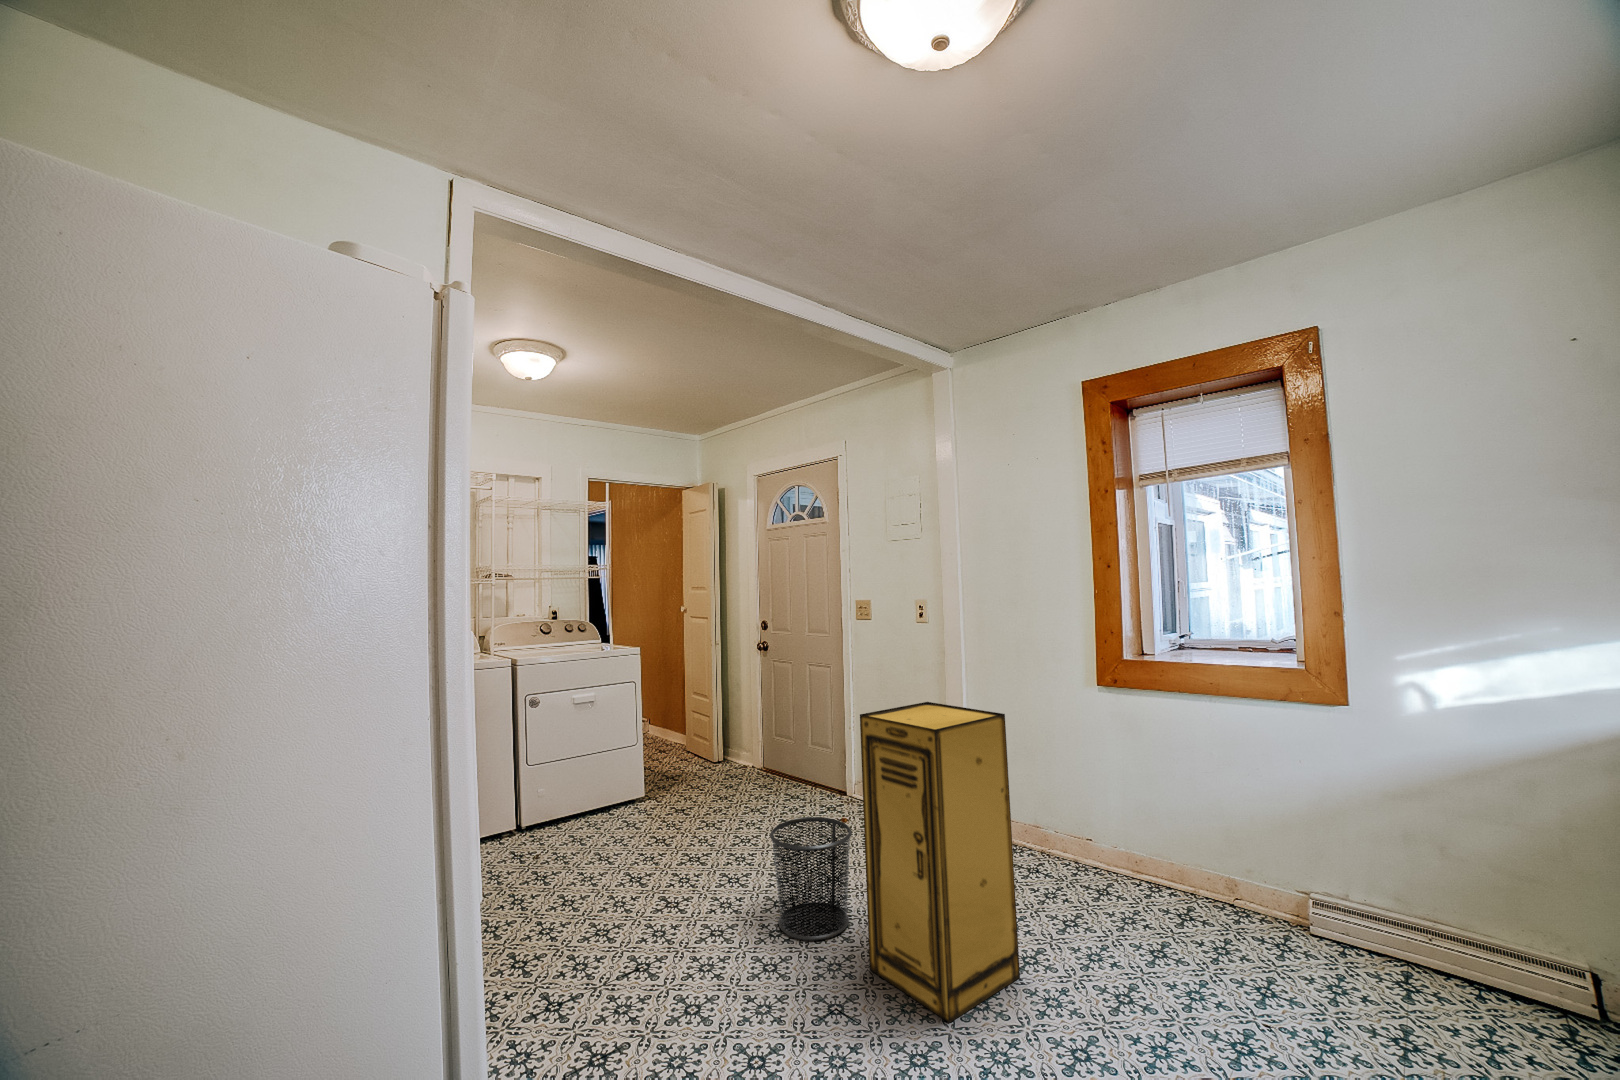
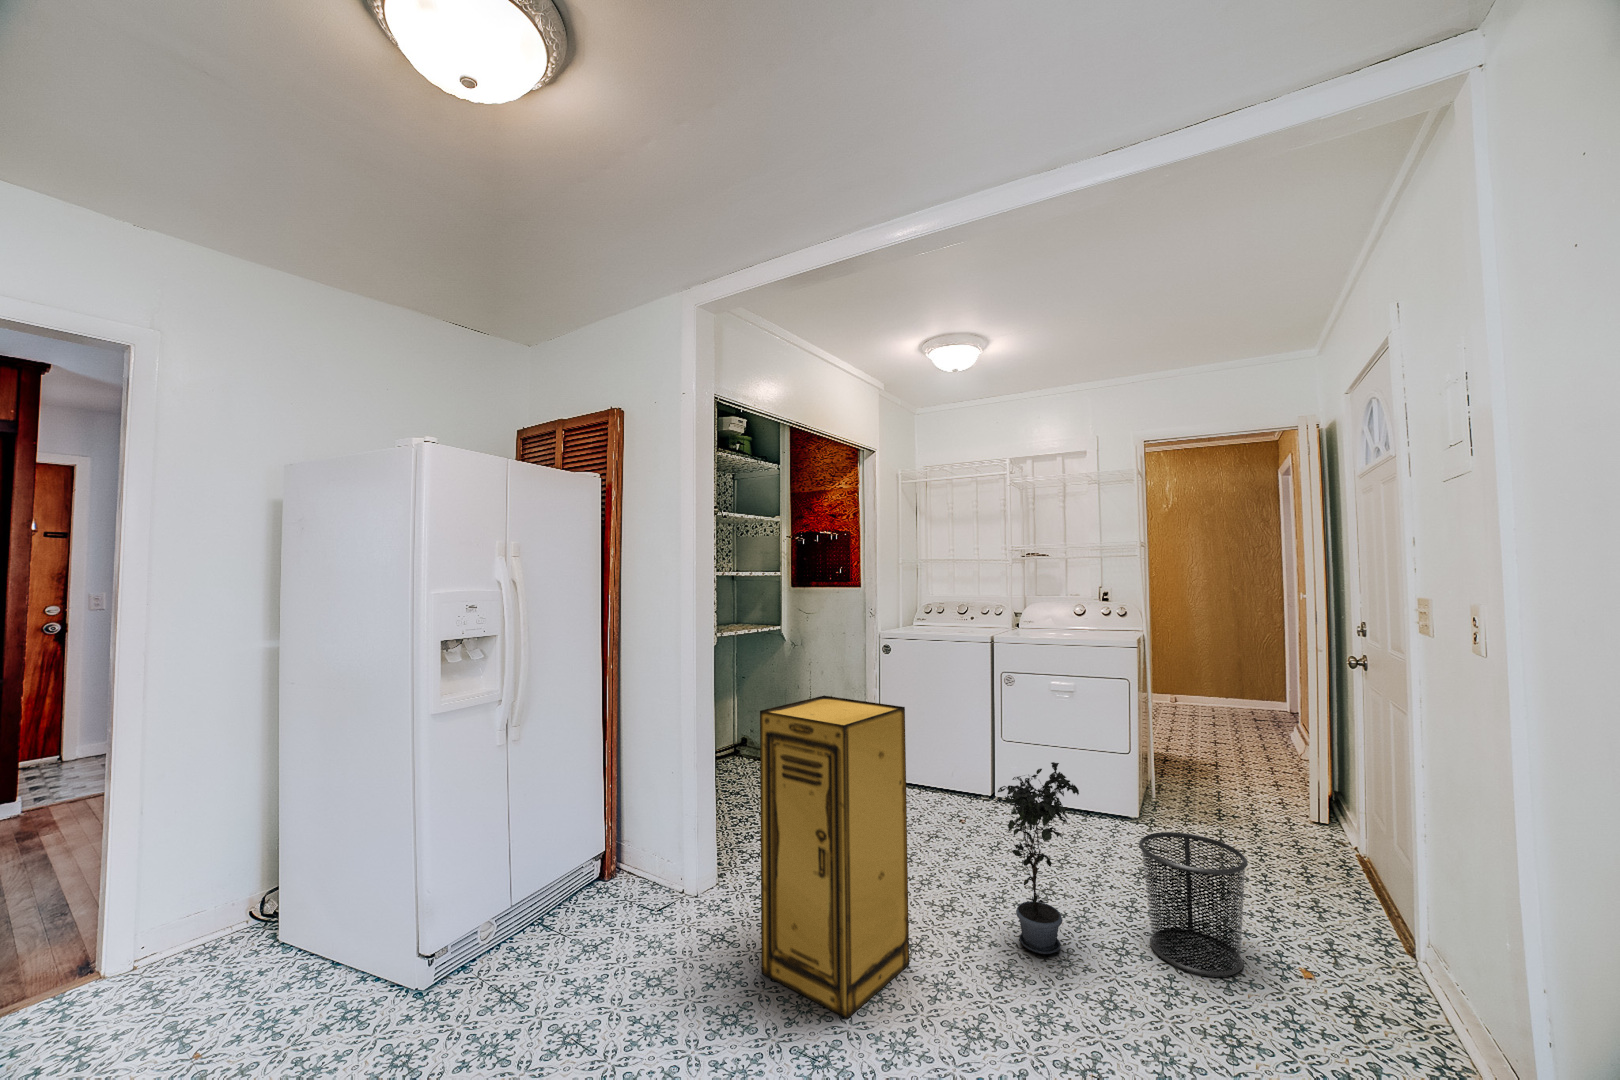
potted plant: none [1110,777,1205,984] -> present [998,762,1079,954]
trash can: present [770,817,852,940] -> present [1139,832,1248,977]

